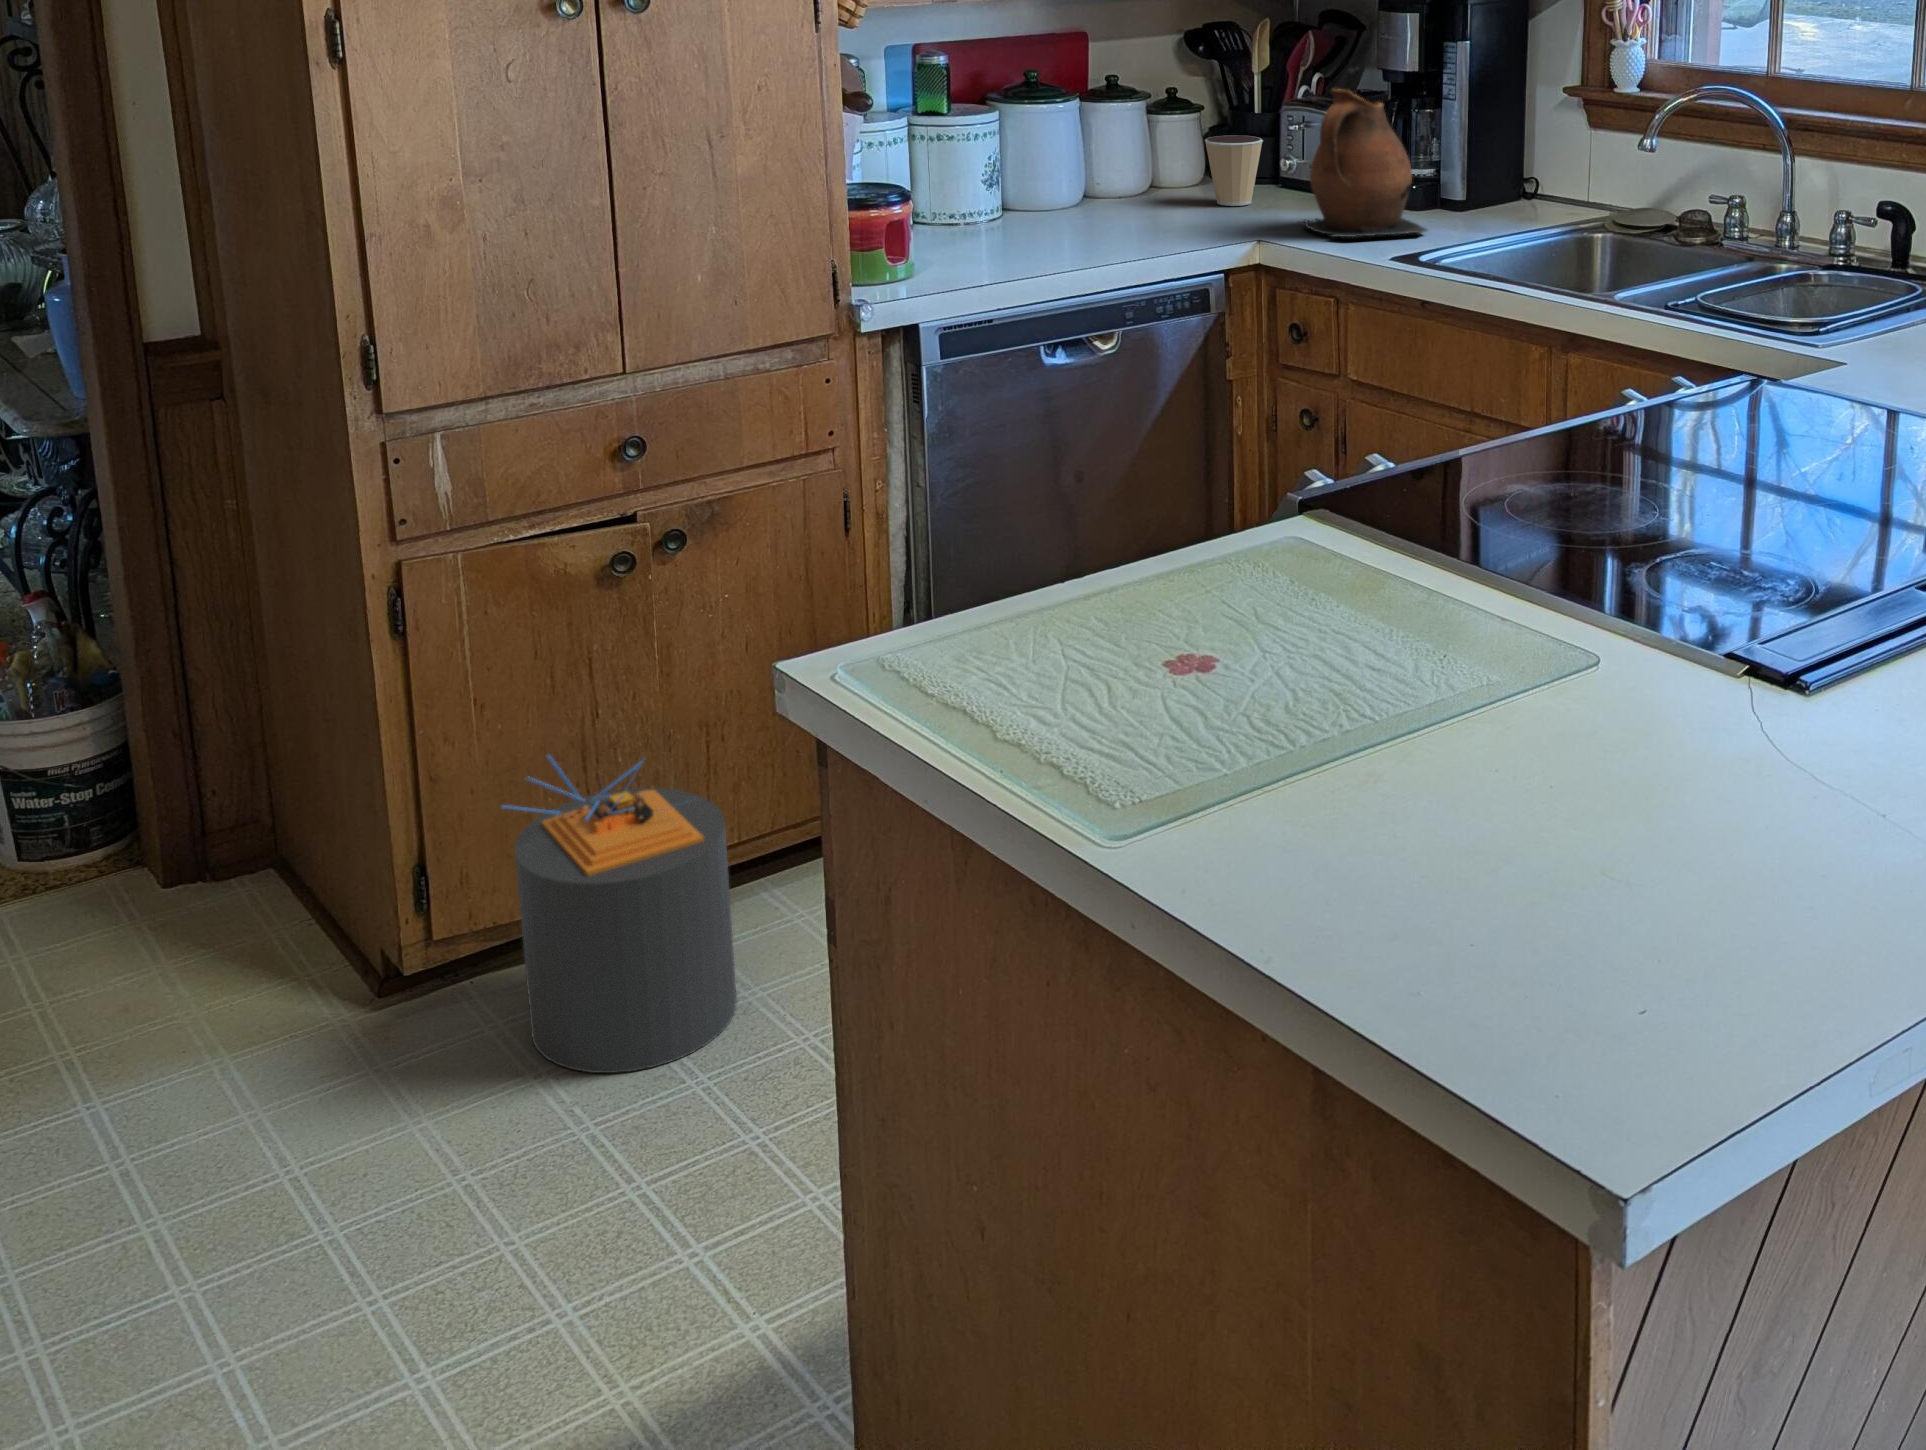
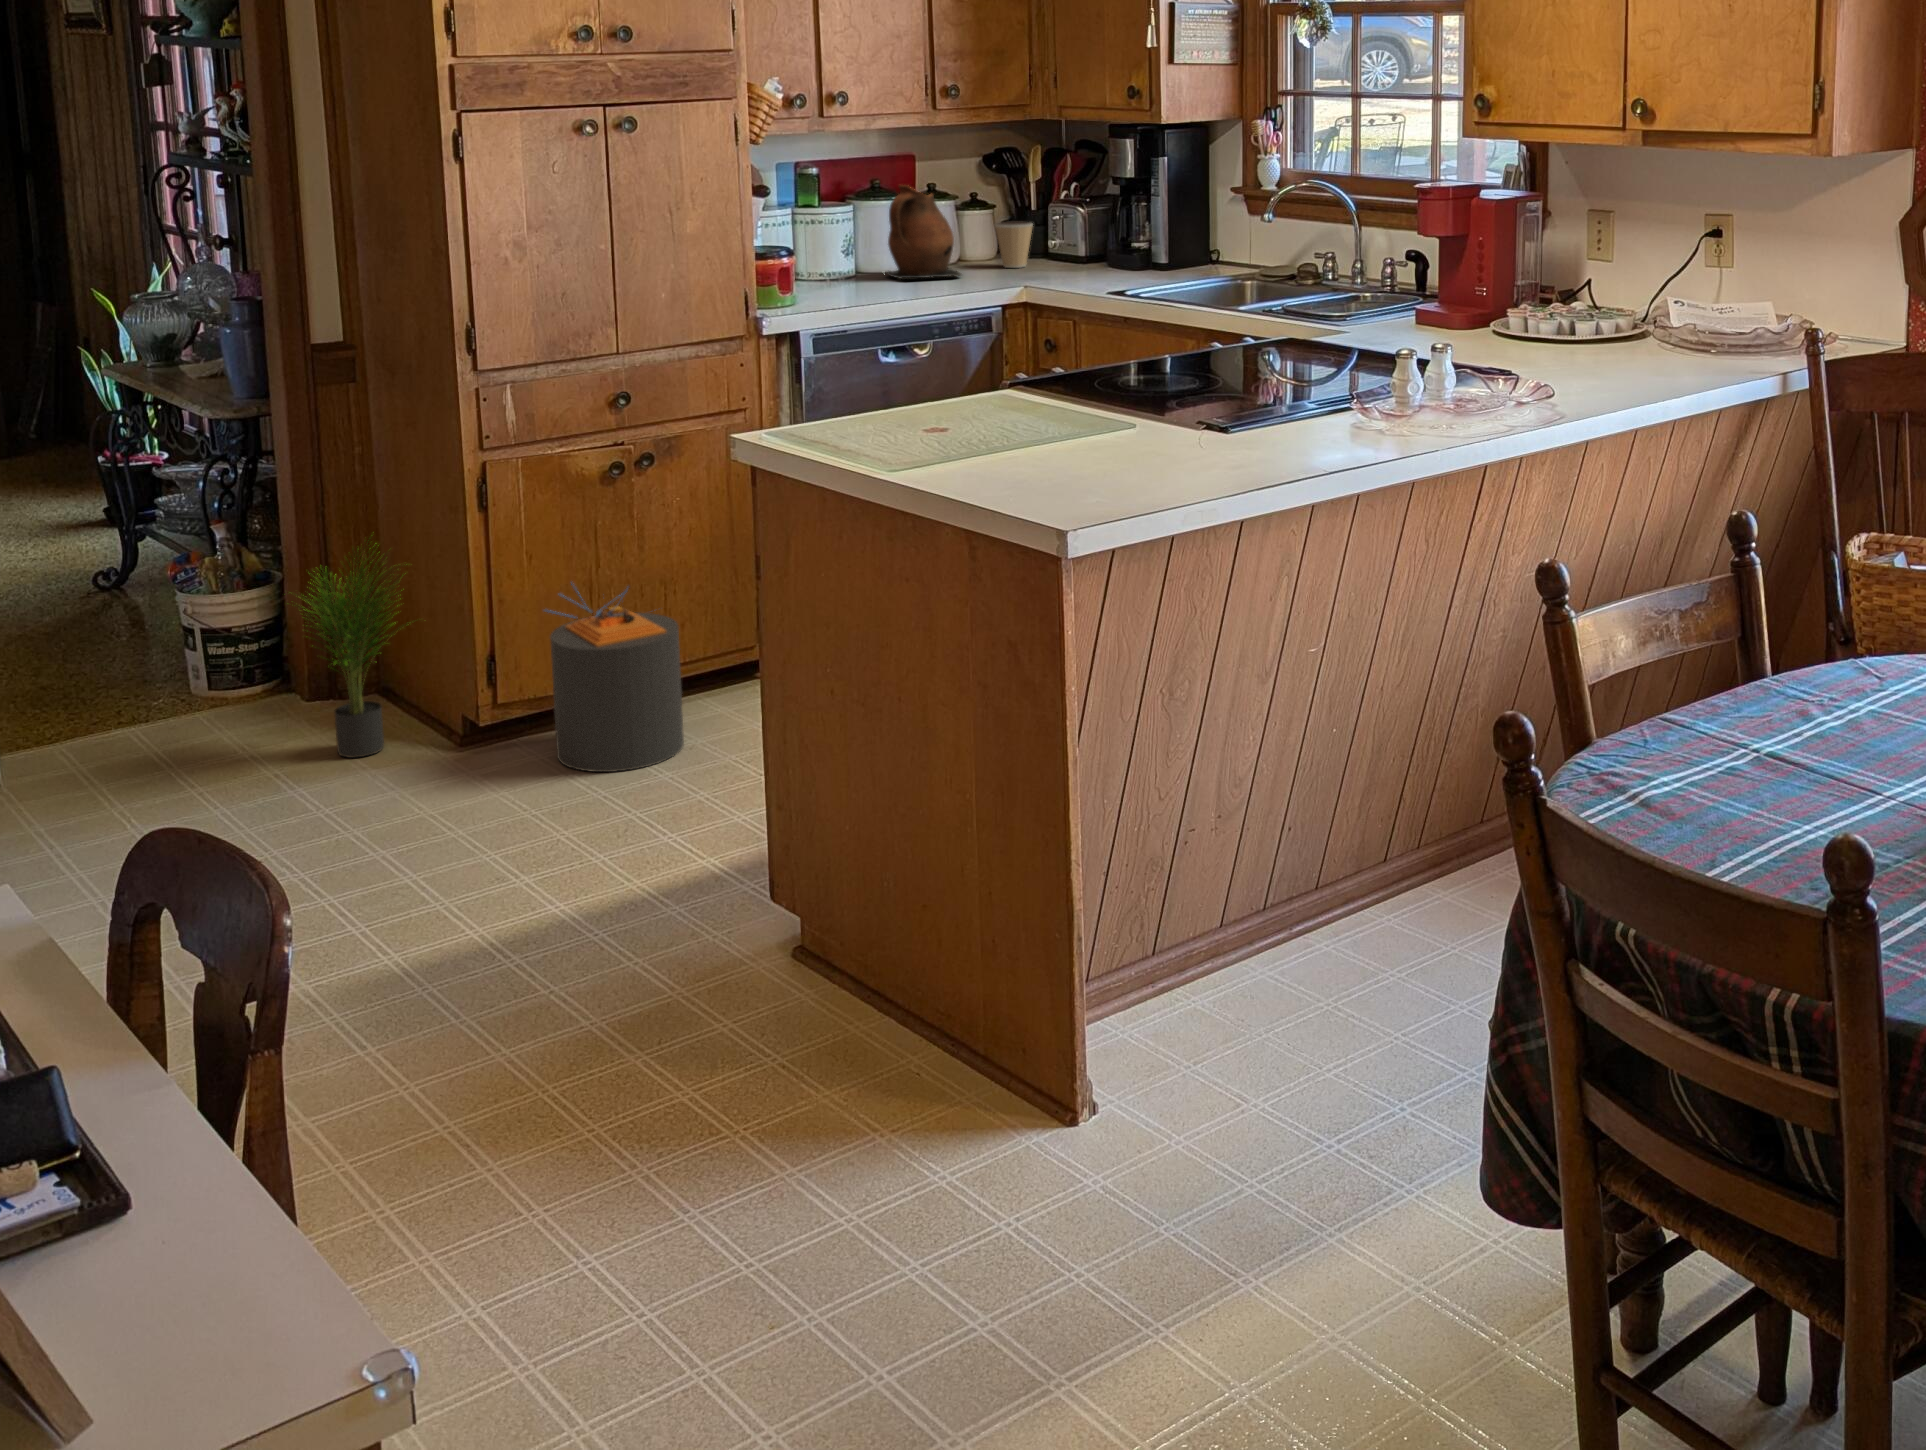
ceramic pitcher: present [1303,89,1428,237] -> present [887,185,961,279]
potted plant: none [73,660,321,1023] -> present [298,538,411,758]

